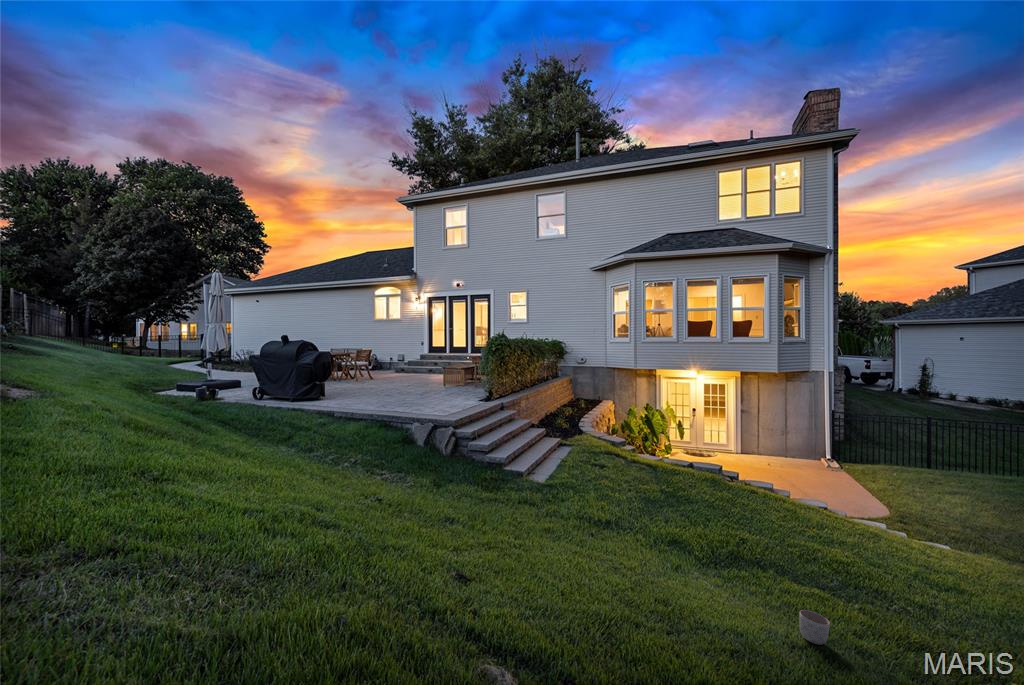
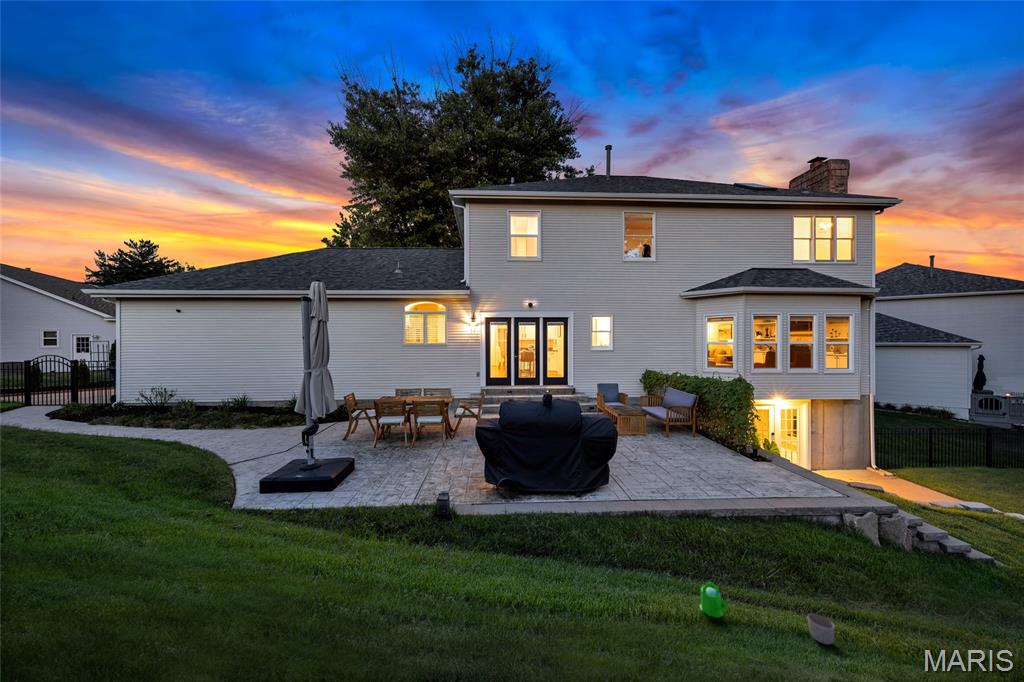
watering can: none [671,571,706,614] -> present [699,582,727,618]

